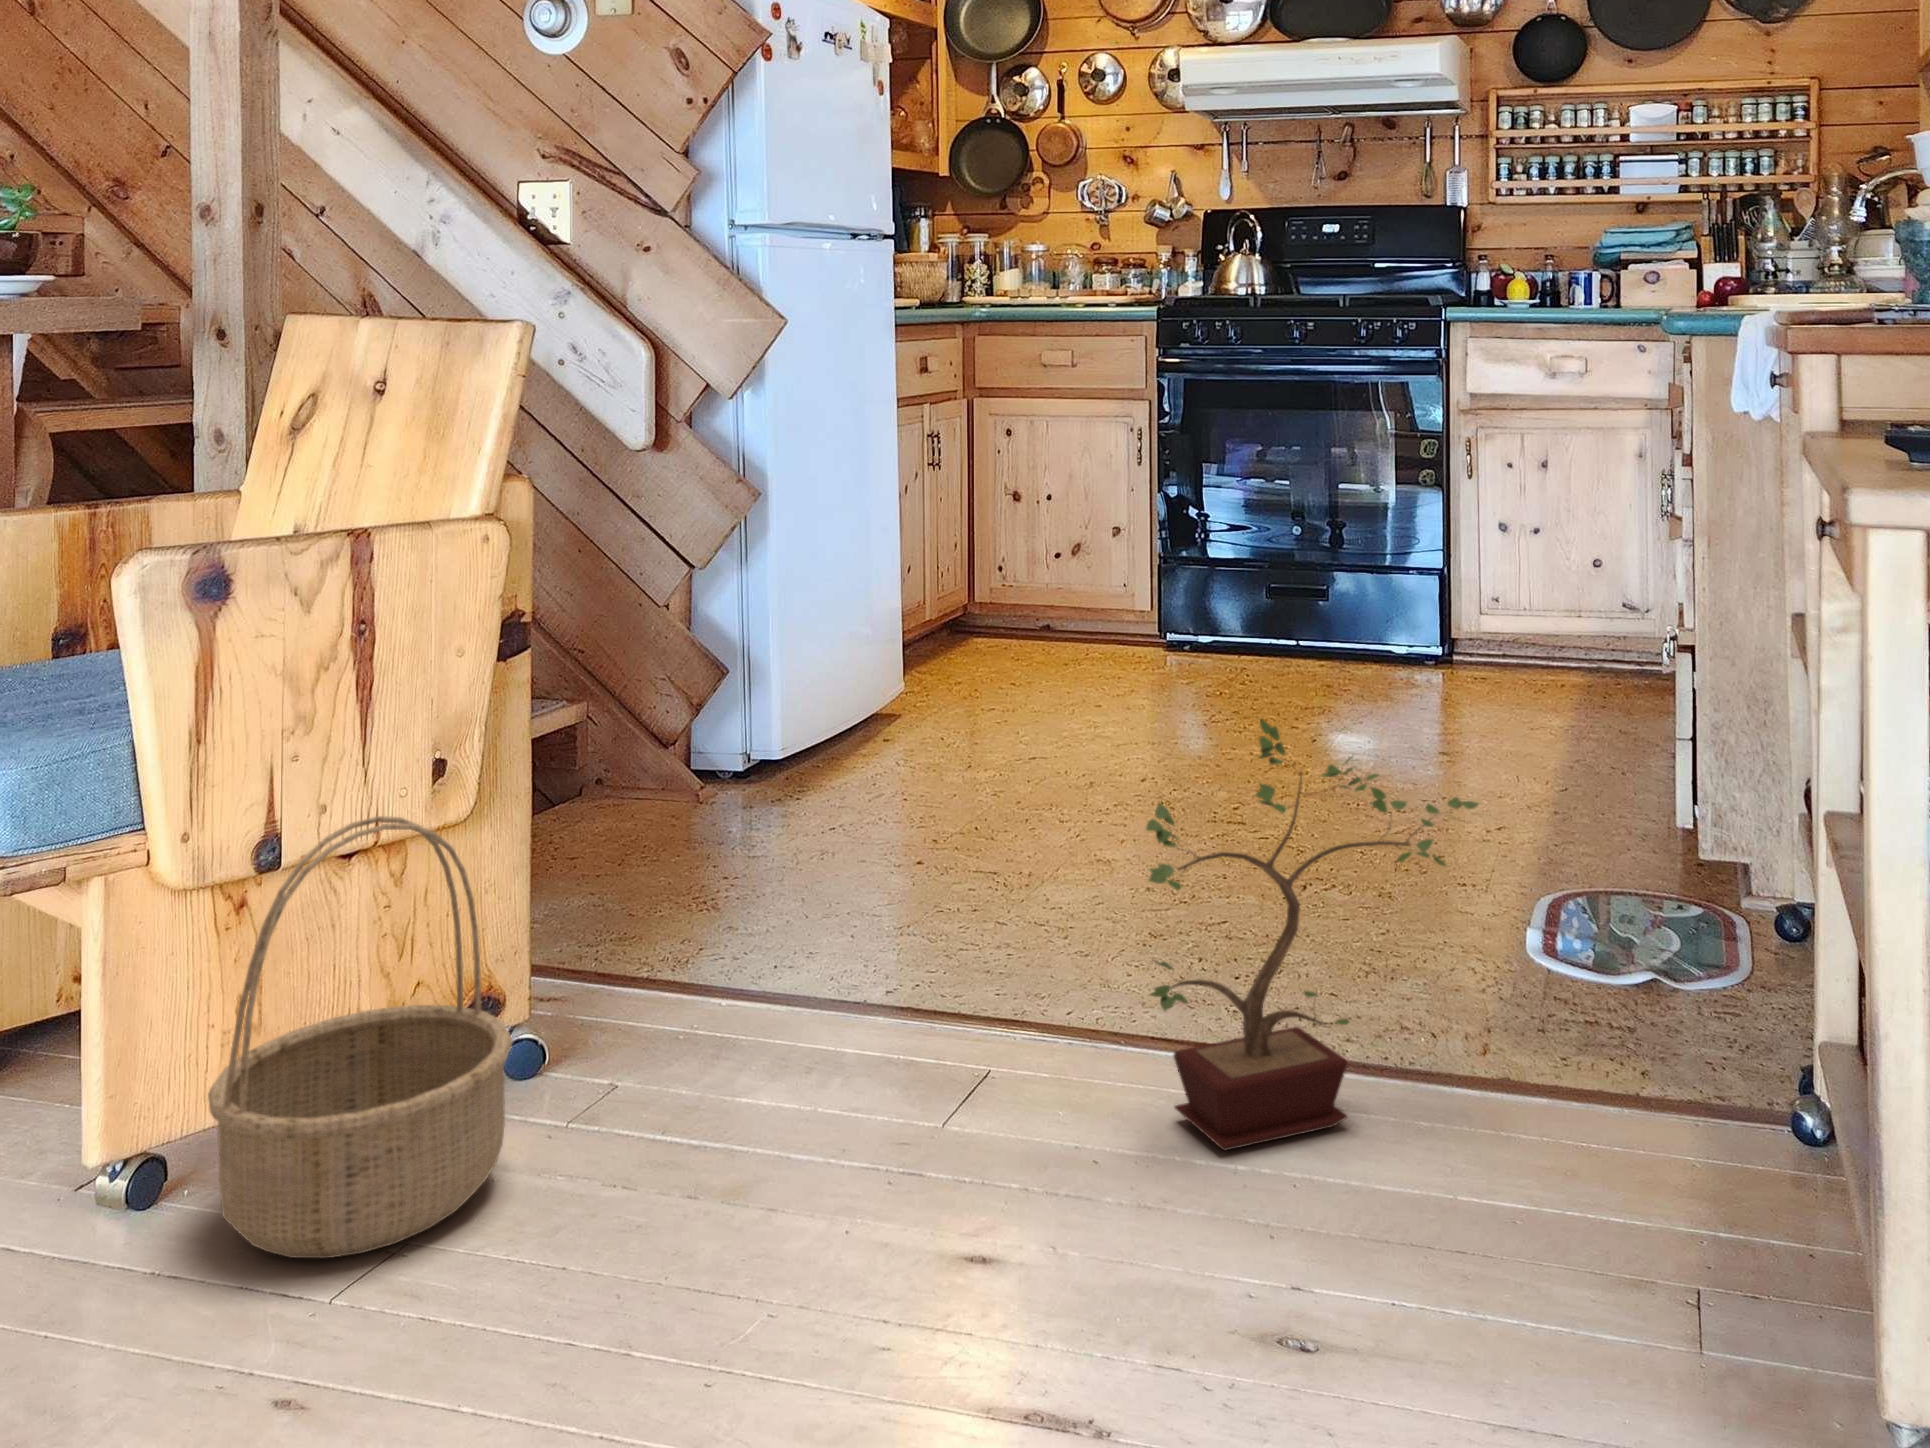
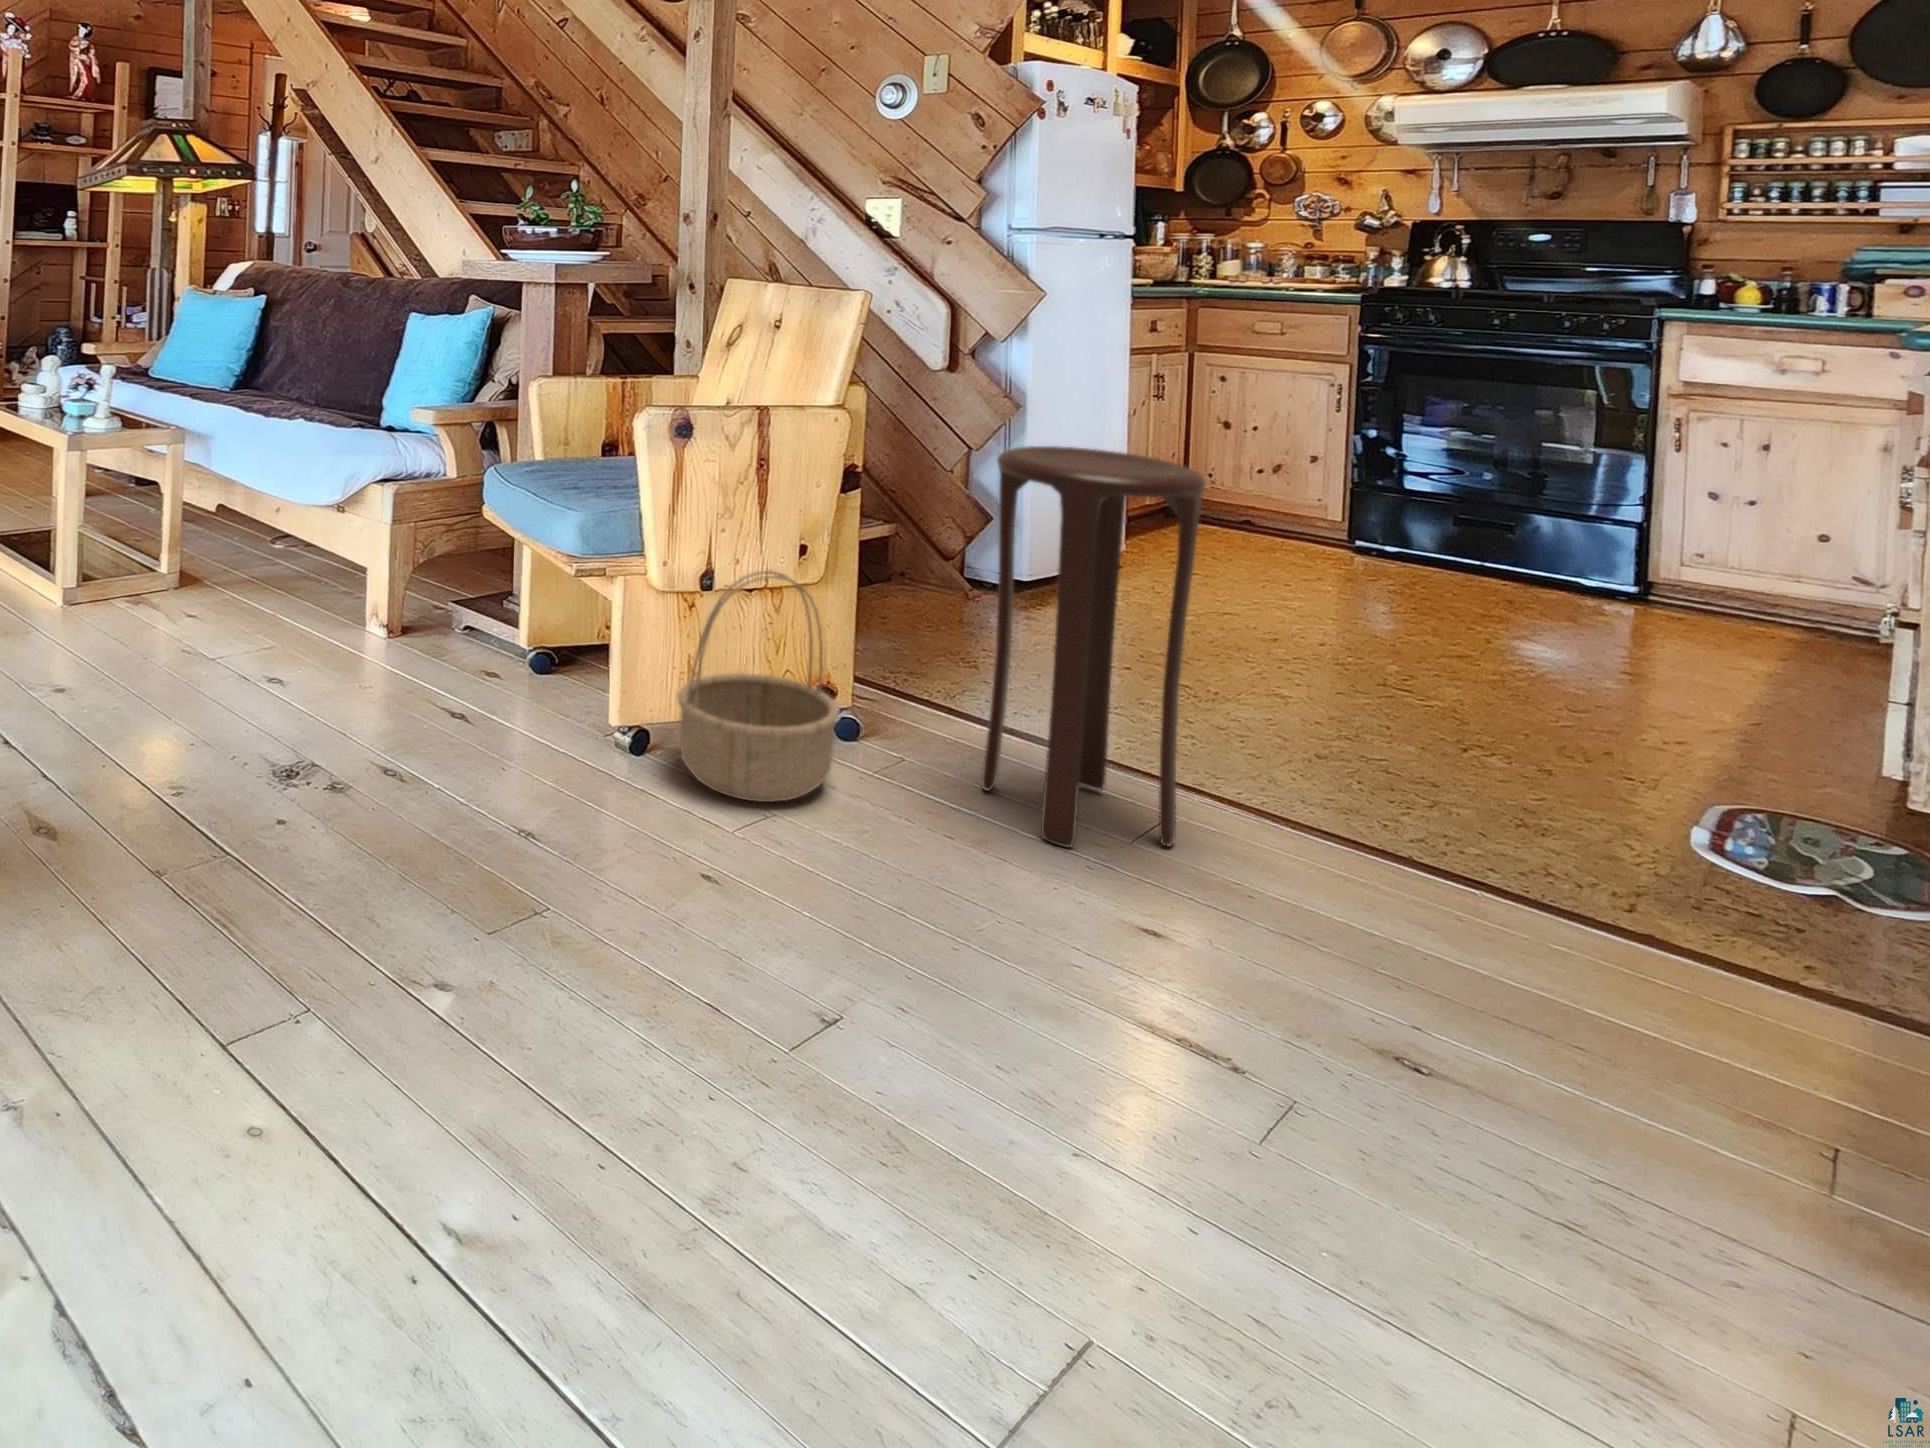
stool: none [733,528,1007,1156] -> present [982,446,1205,847]
potted plant: present [1146,719,1478,1151] -> none [1300,632,1663,951]

